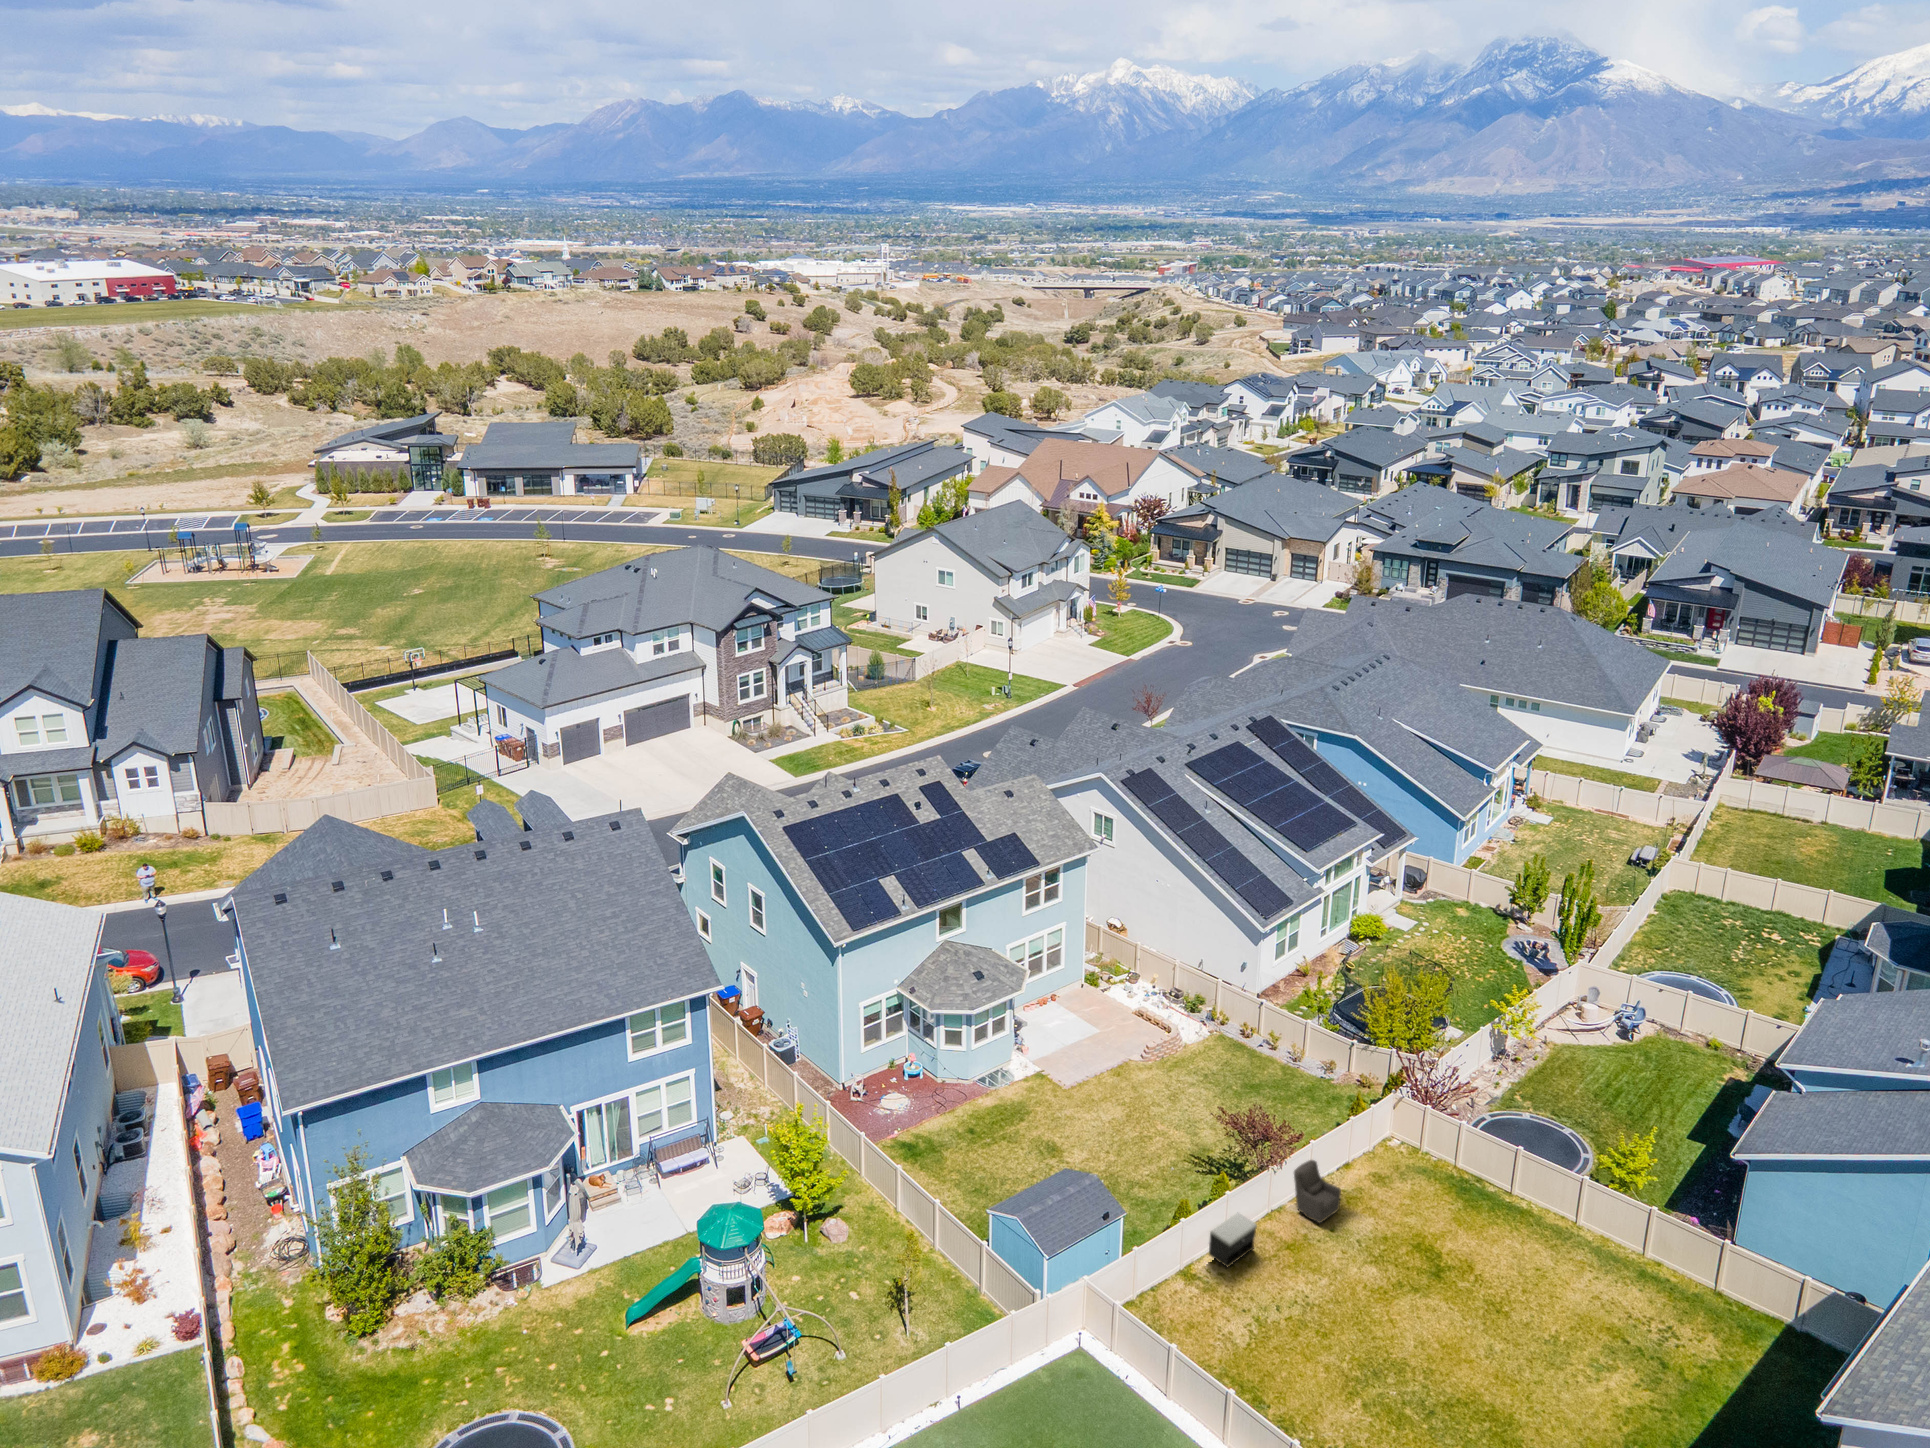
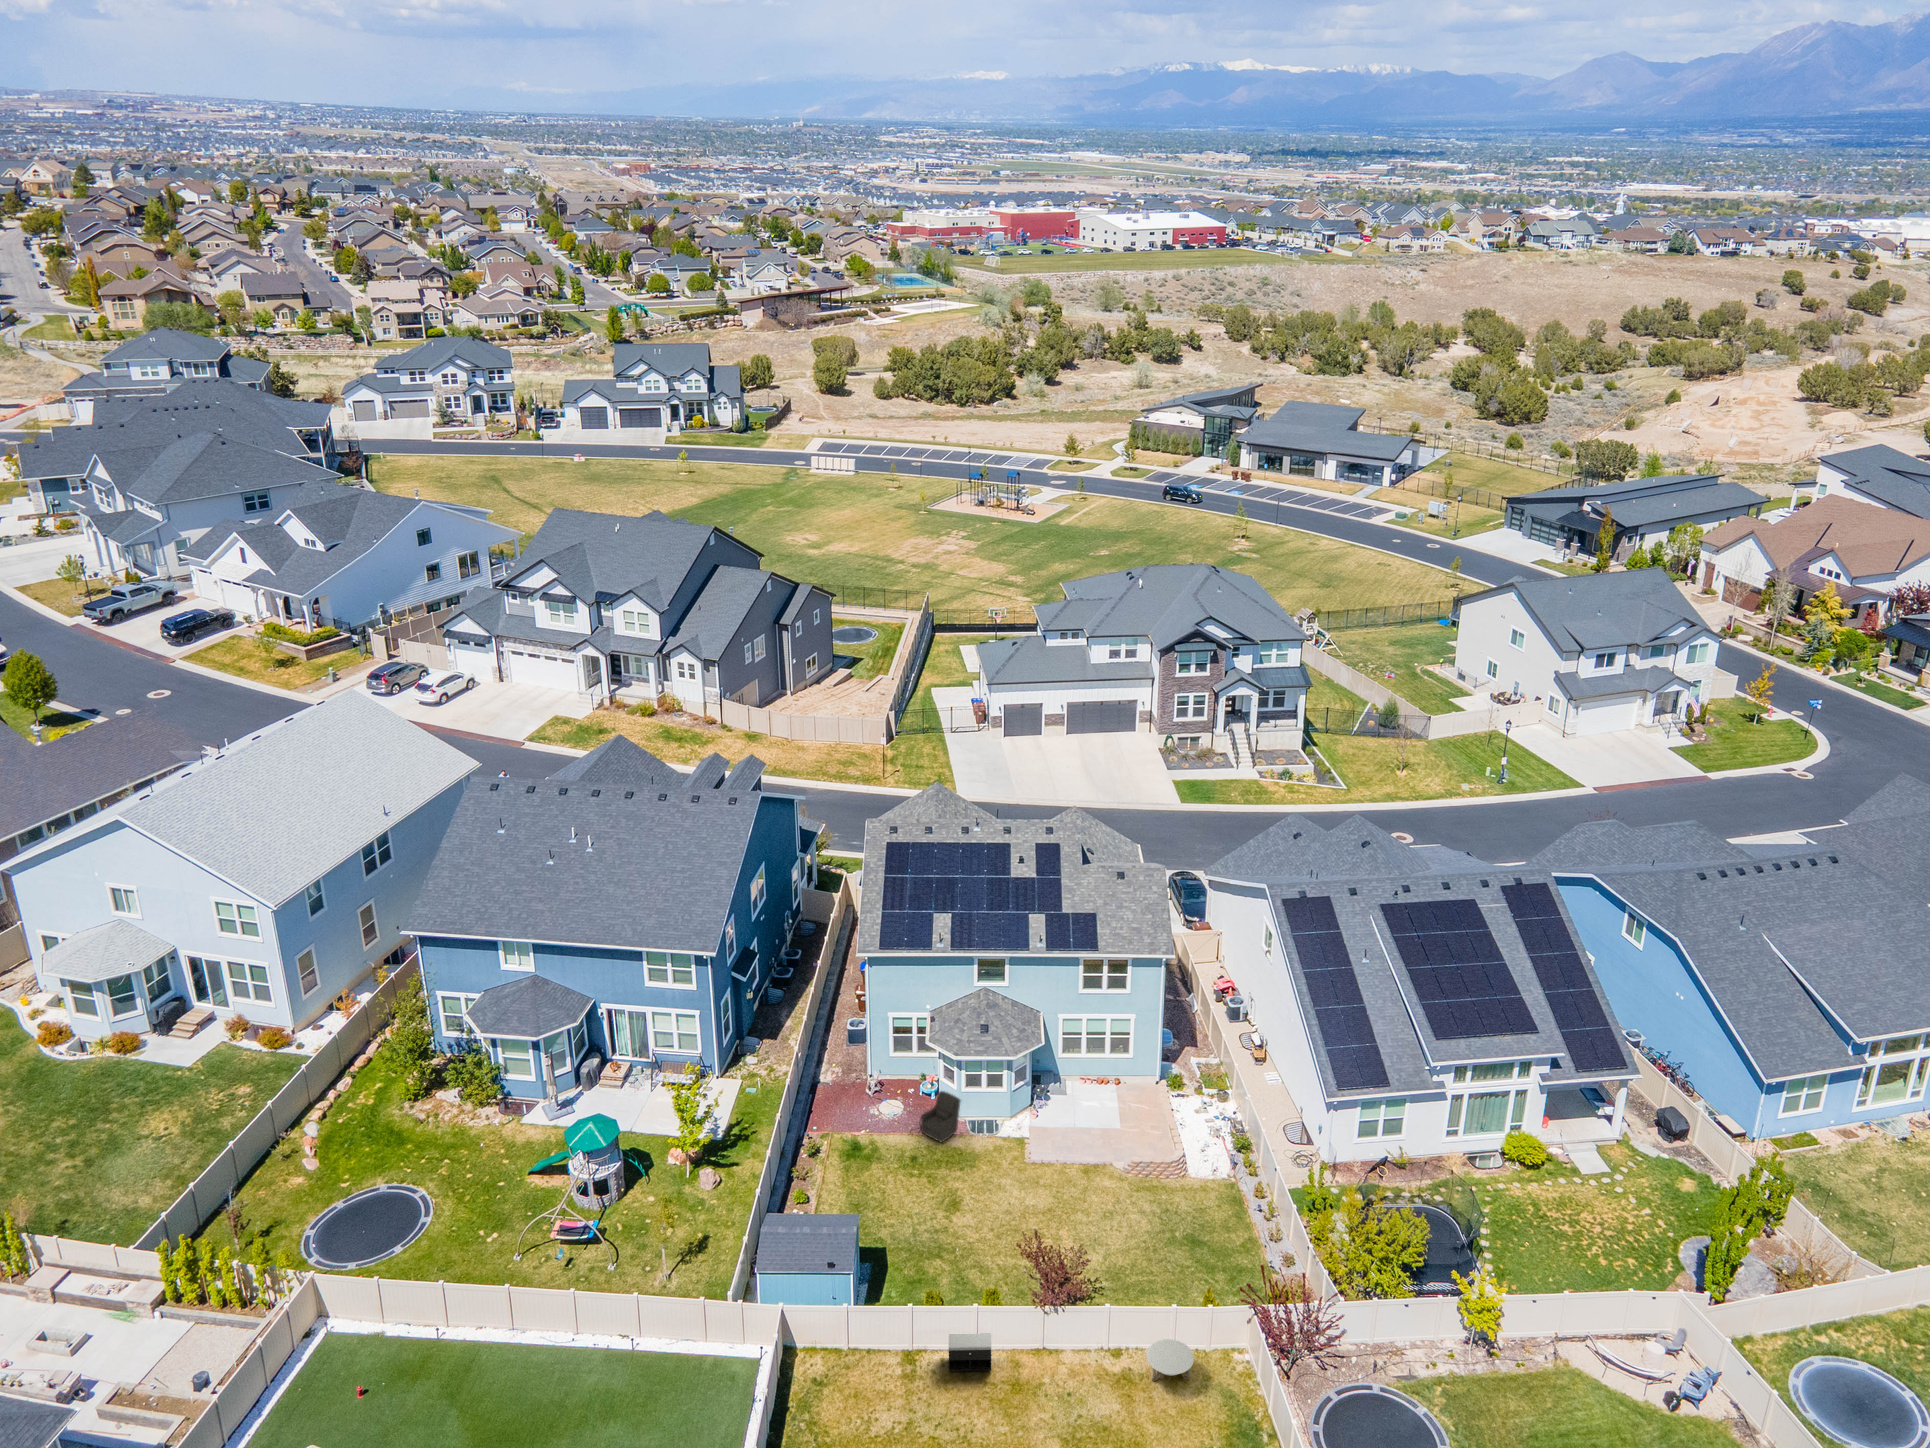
round table: none [1343,1148,1388,1189] -> present [1146,1339,1194,1381]
chair: present [1294,1160,1341,1223] -> present [921,1091,960,1142]

